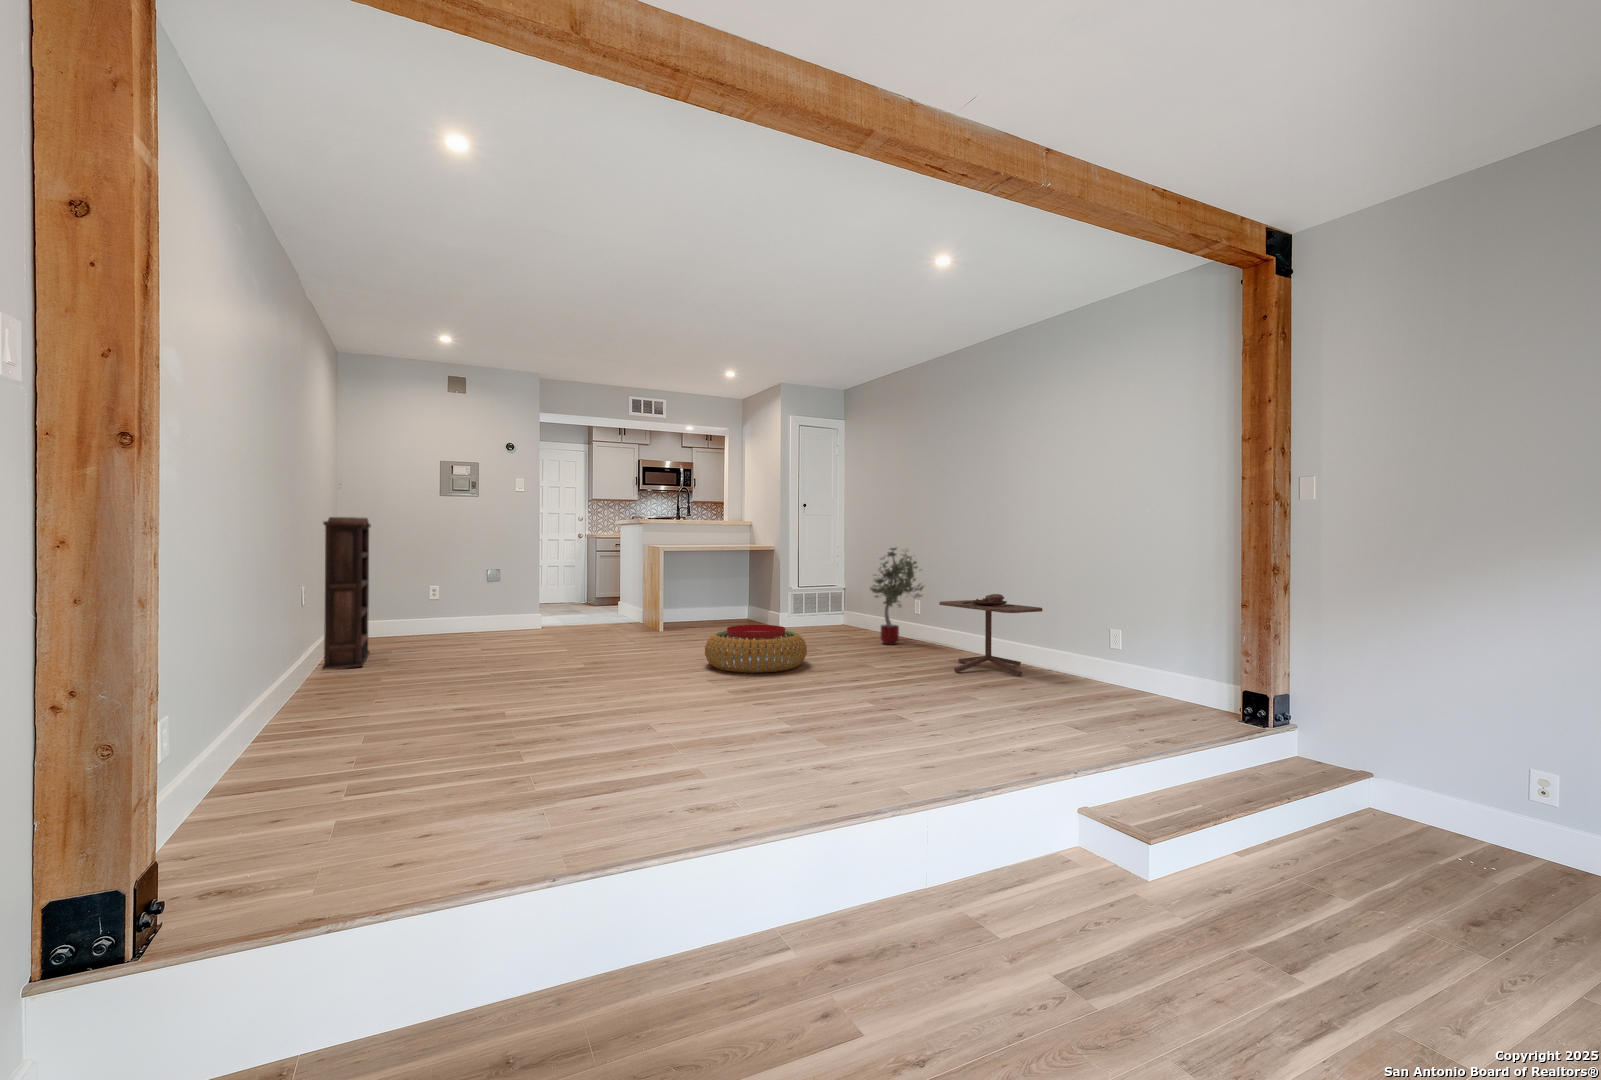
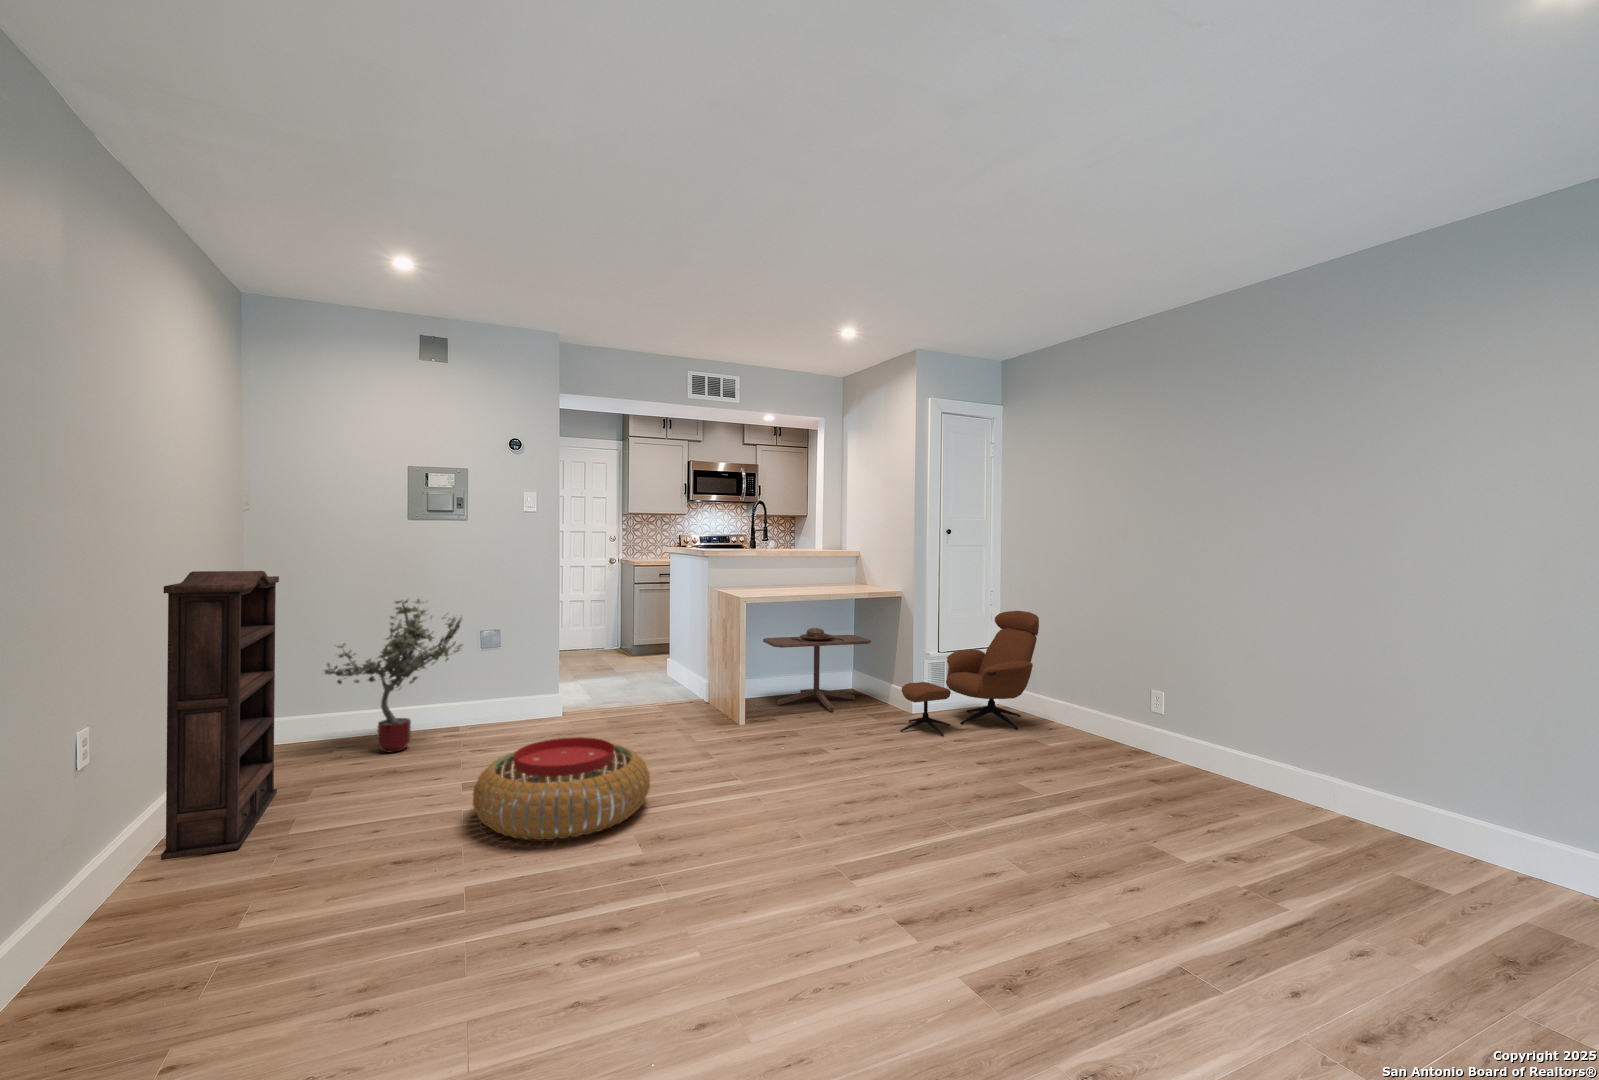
potted tree: present [871,548,924,645] -> present [324,599,462,752]
lounge chair: none [765,558,860,634] -> present [900,611,1039,736]
side table: present [939,594,1043,676] -> present [763,628,871,711]
pouf: present [705,625,807,673] -> present [473,737,650,840]

